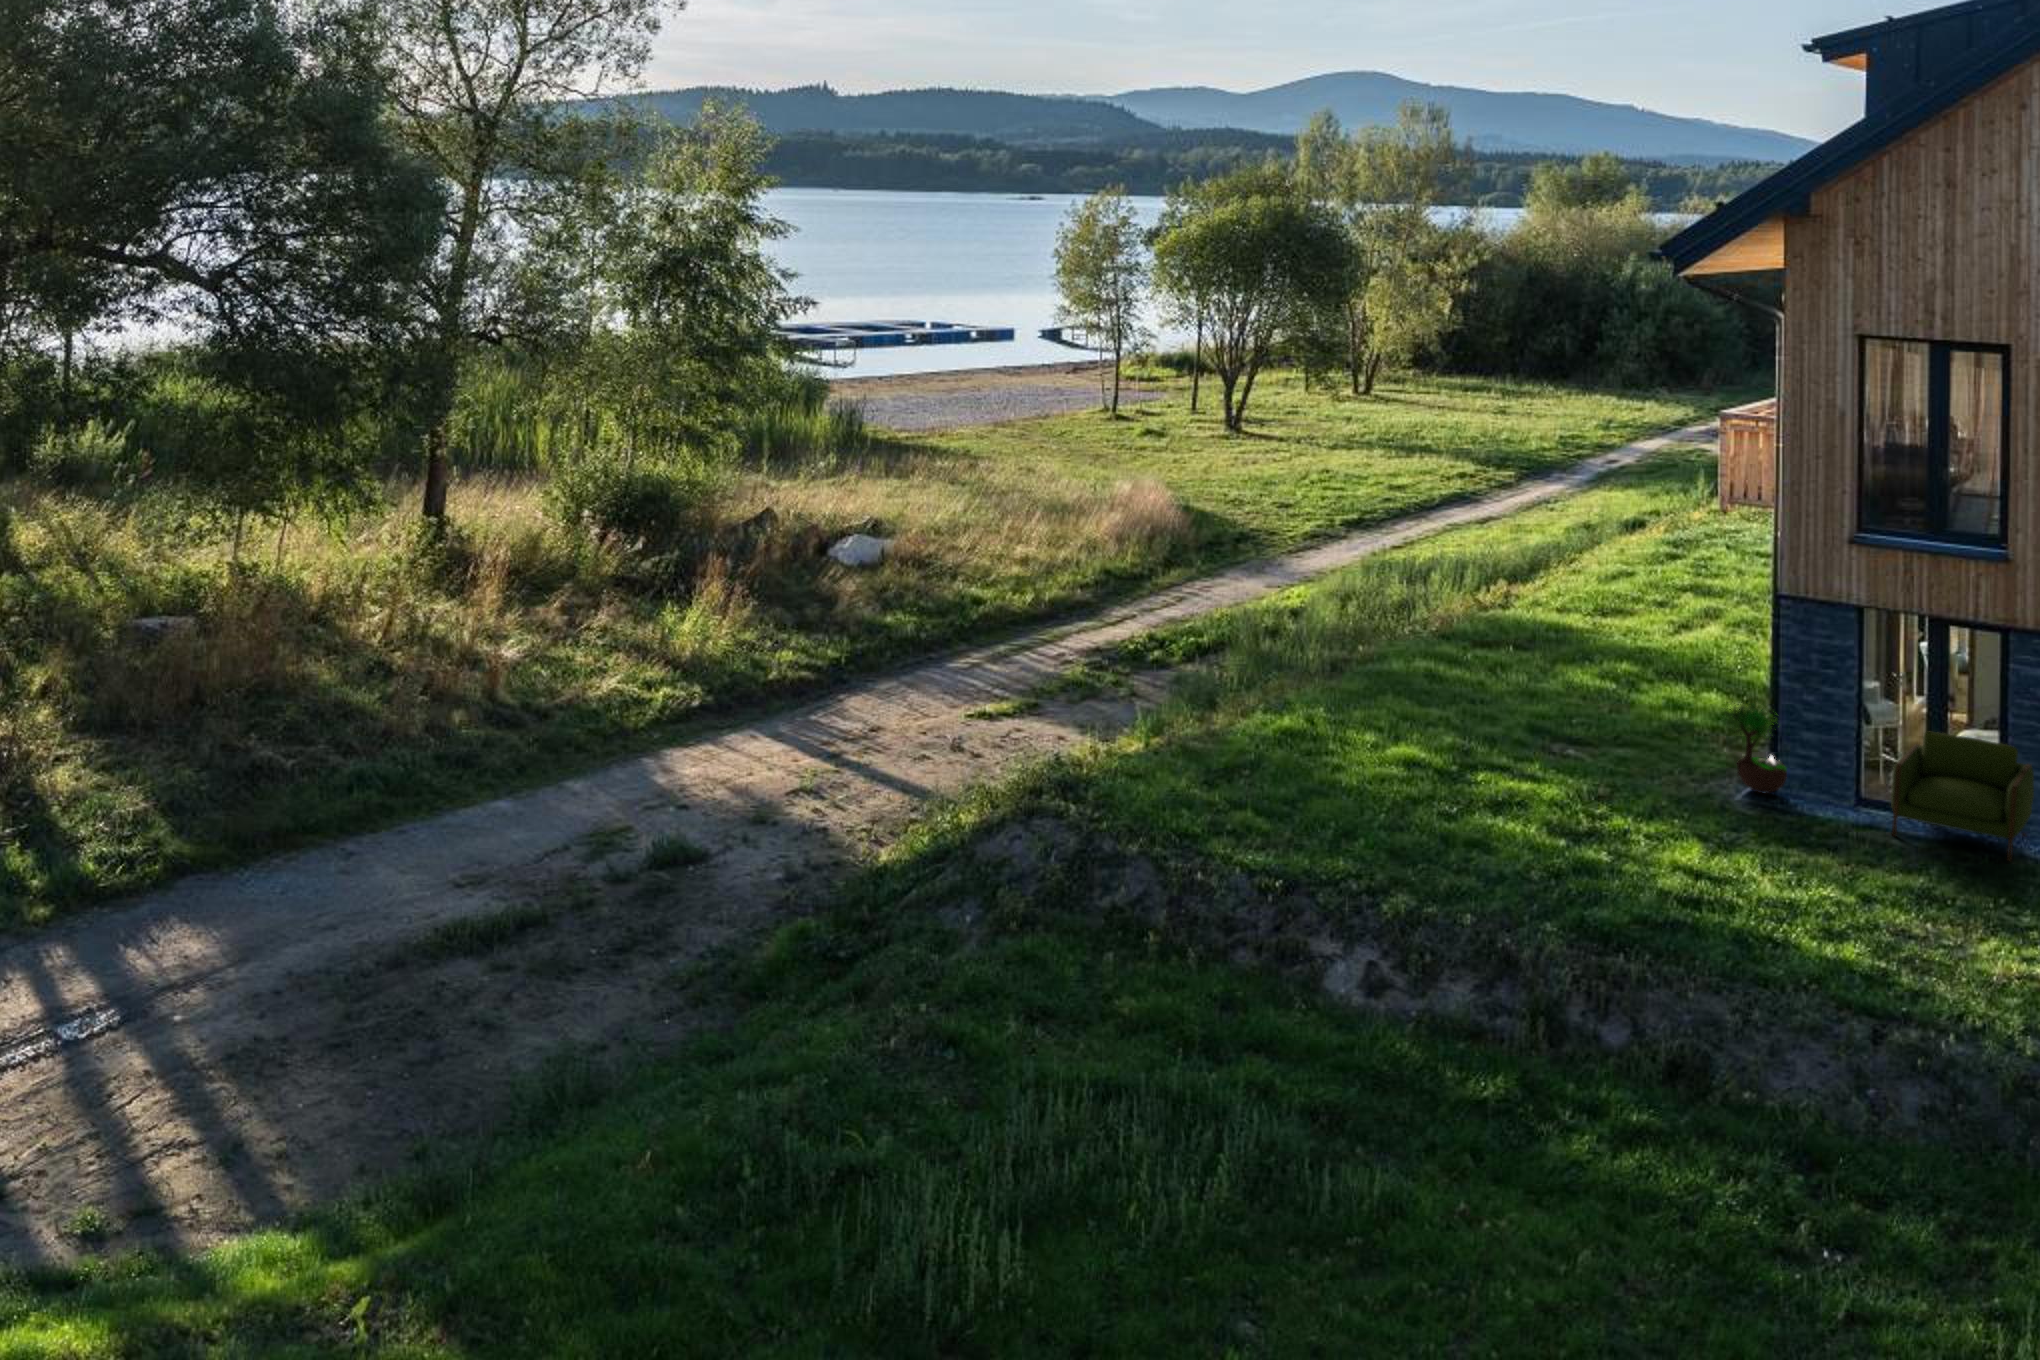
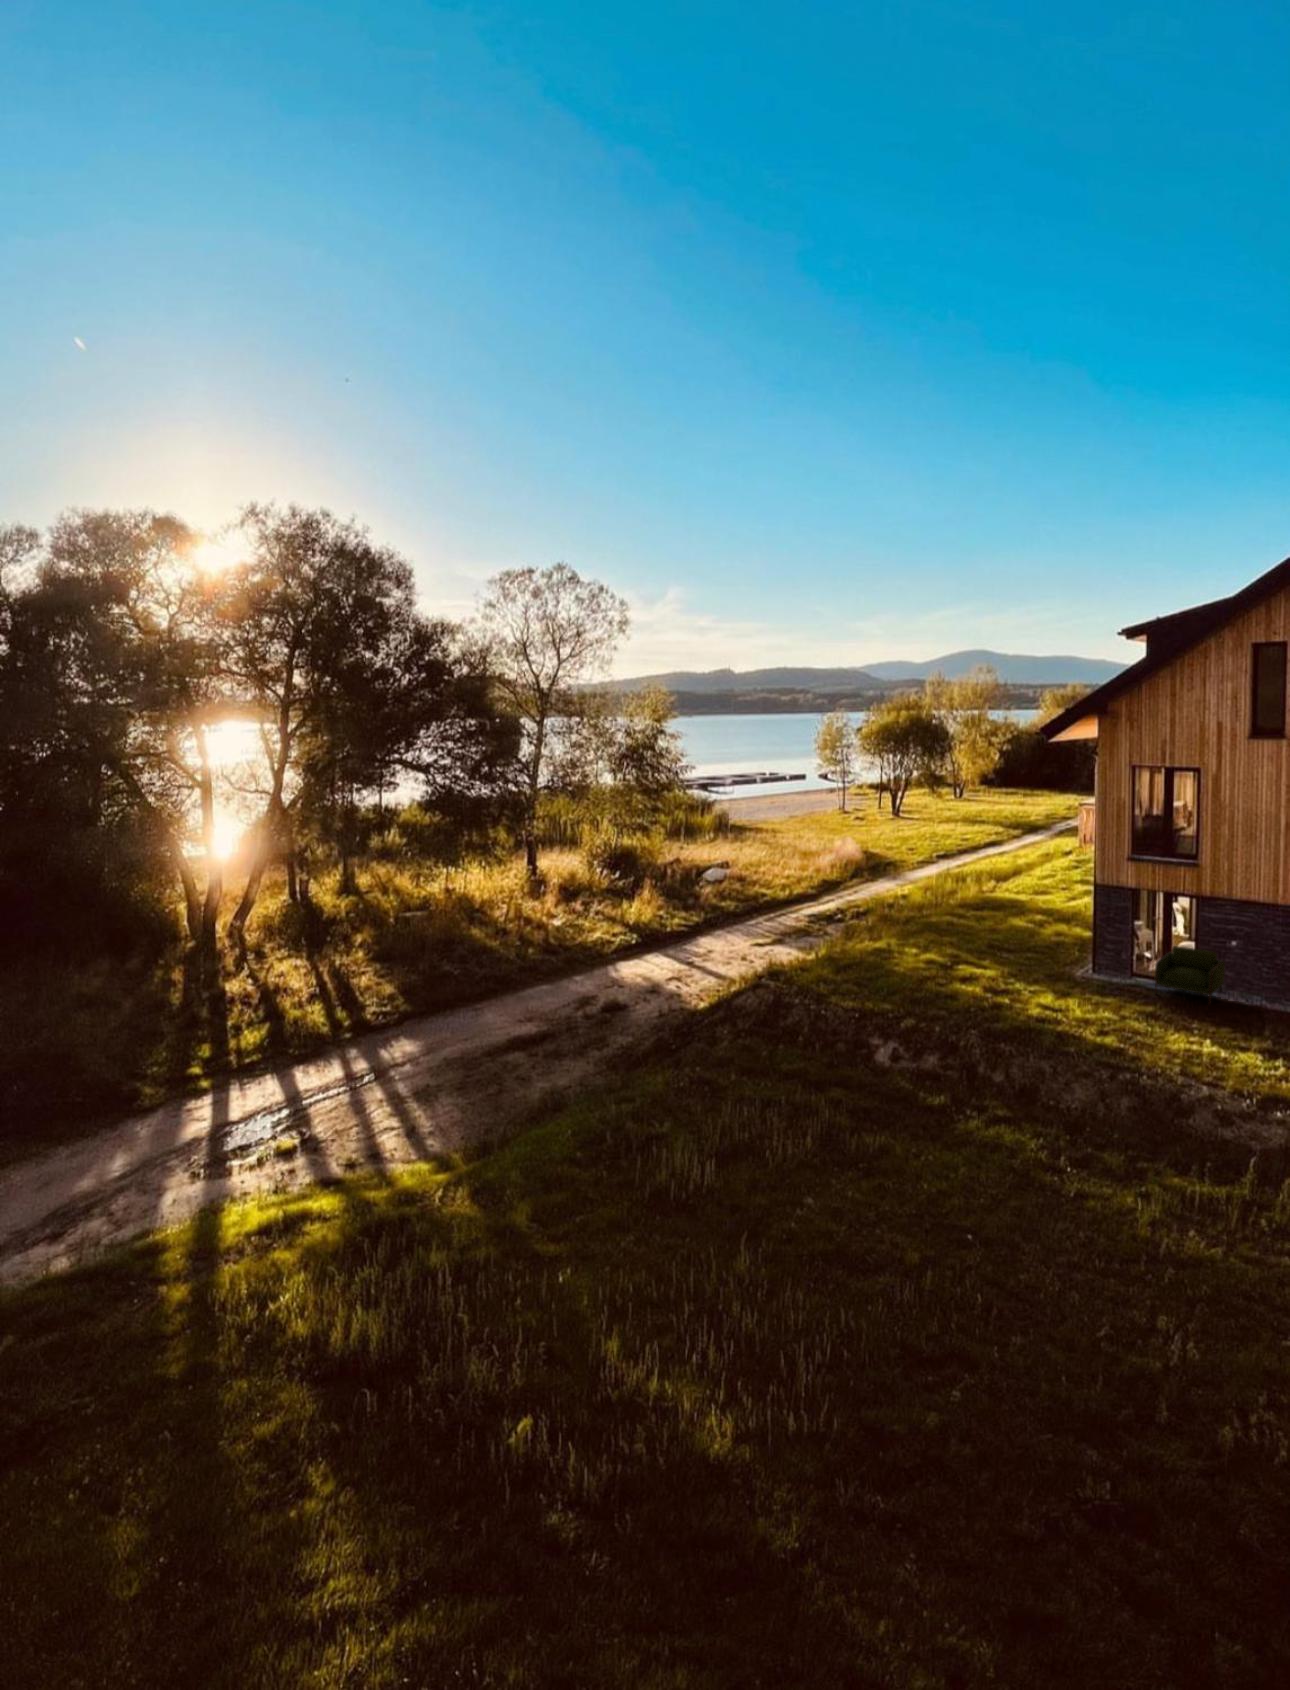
potted tree: present [1722,699,1787,793] -> none [1076,929,1109,975]

